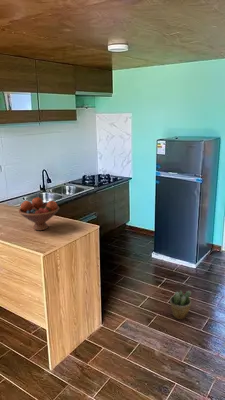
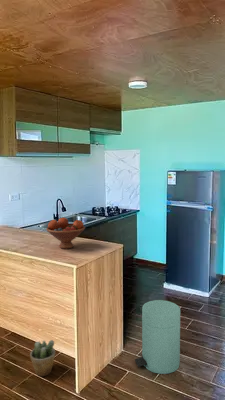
trash can: none [111,280,156,351] -> present [135,300,180,374]
potted plant: present [170,291,191,319] -> present [30,340,55,376]

